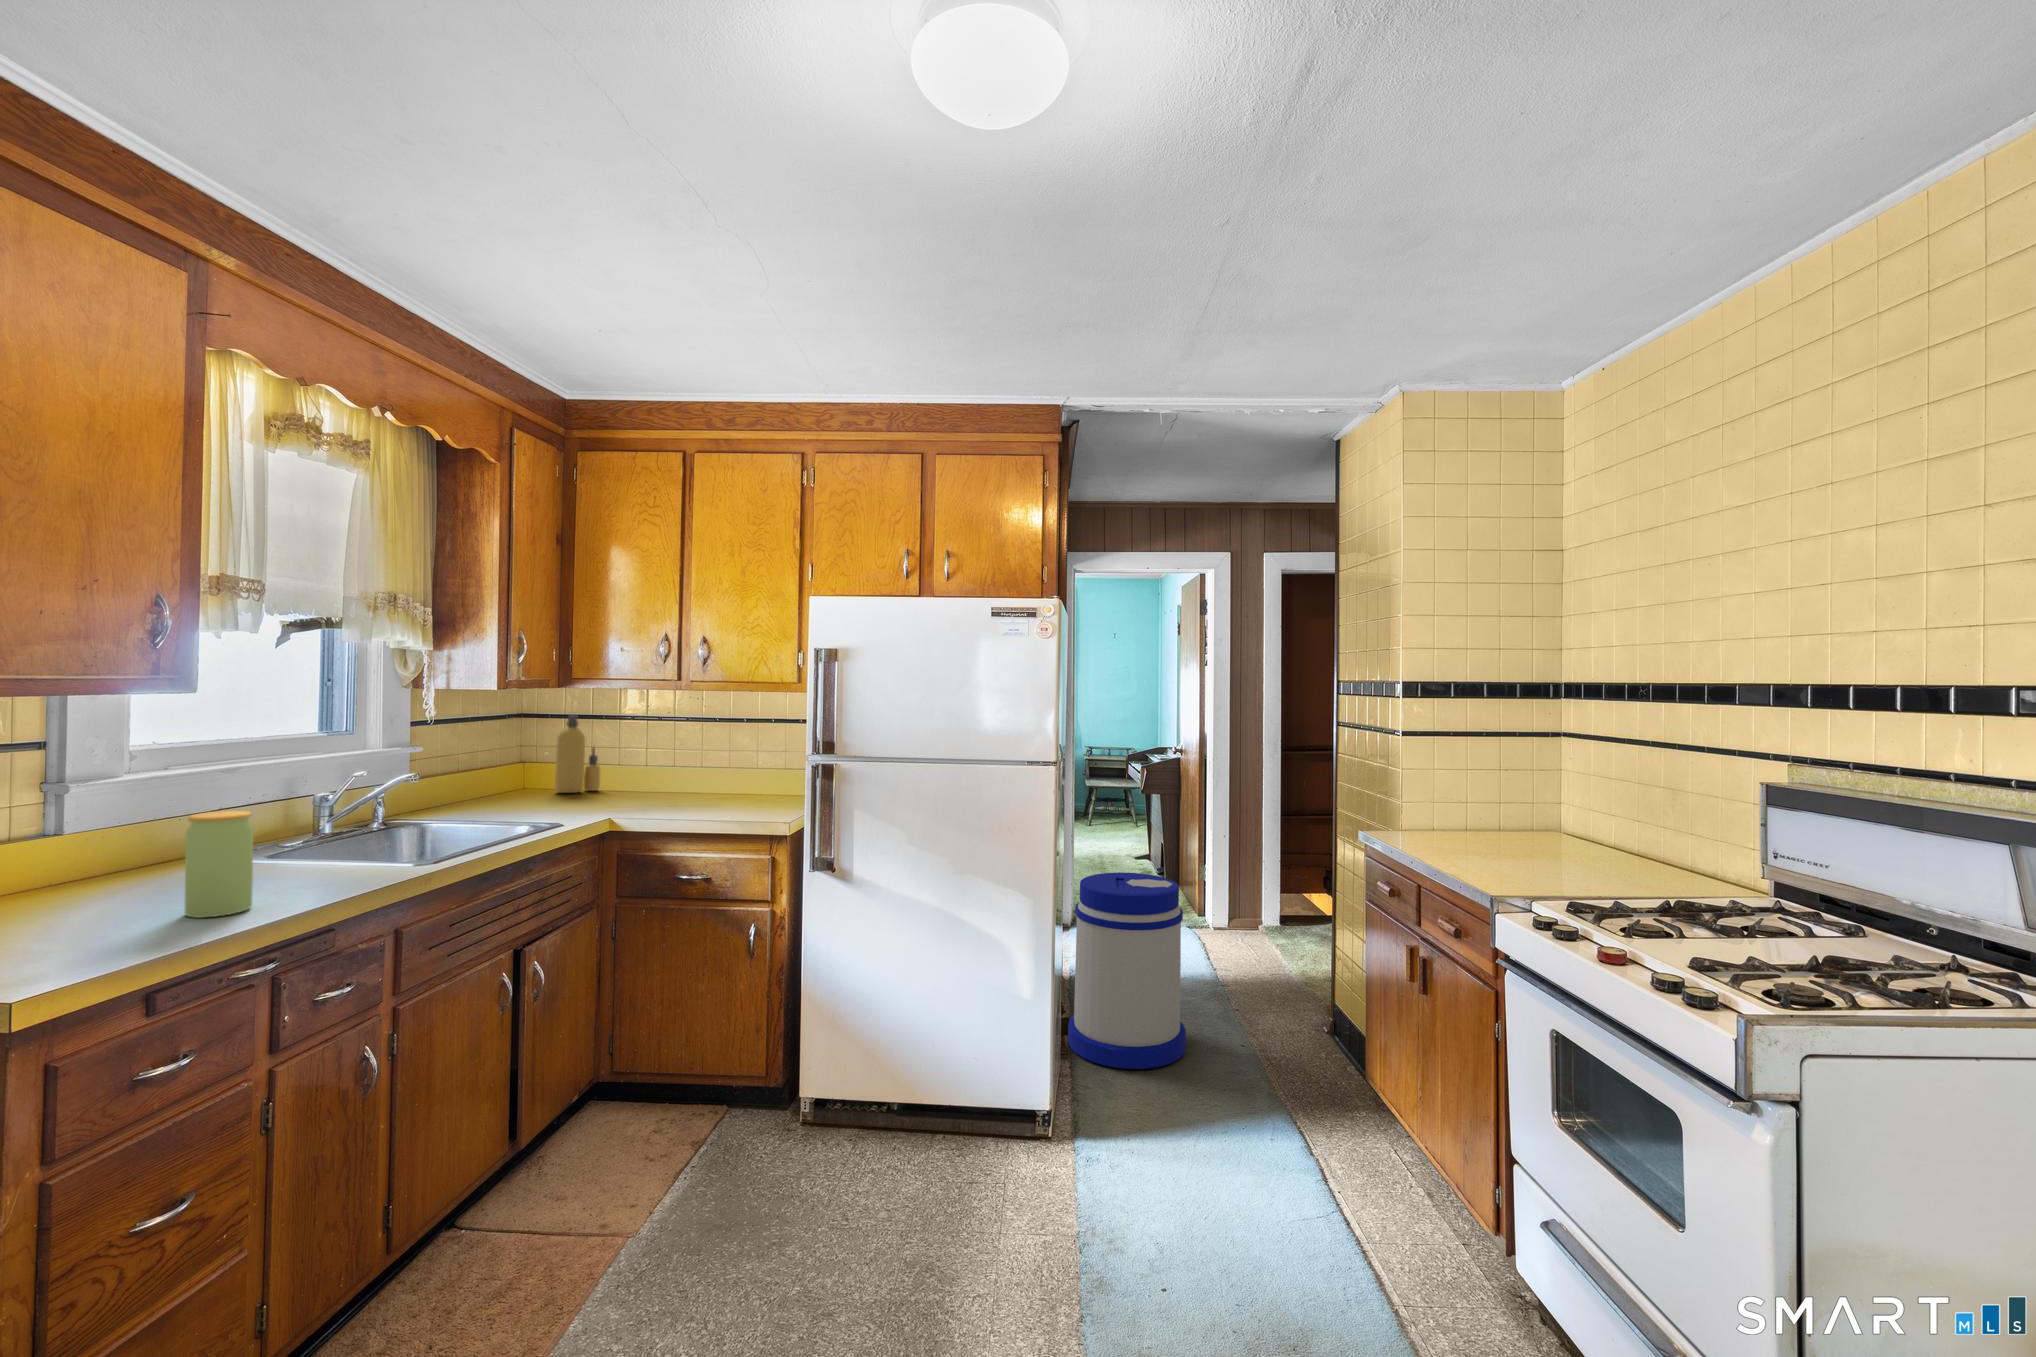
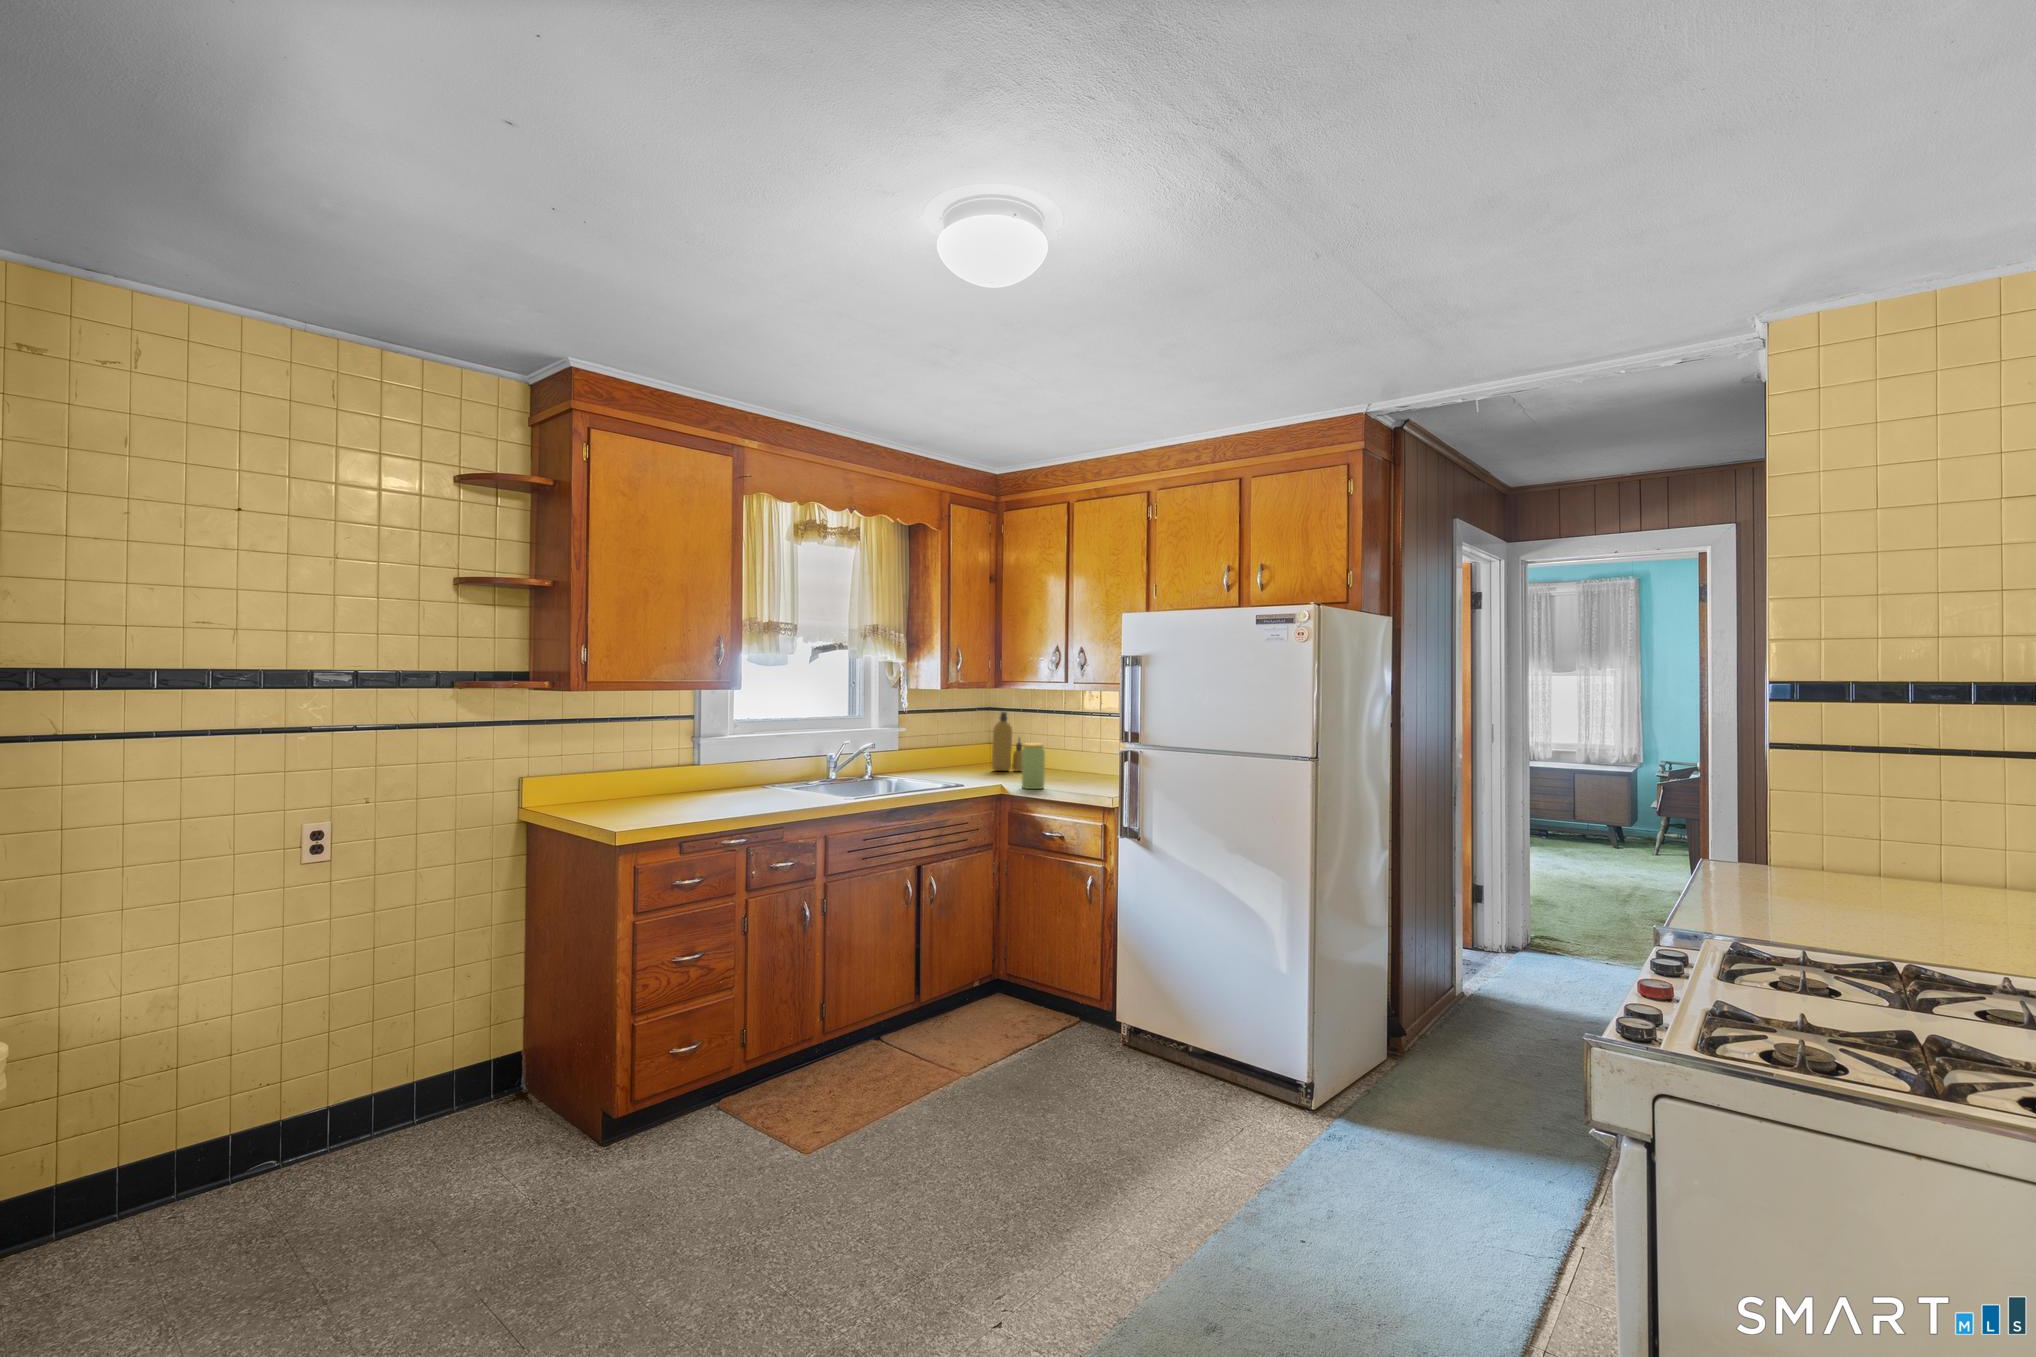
jar: present [185,811,253,918] -> present [1022,743,1045,789]
trash can: present [1068,872,1186,1069] -> none [1398,886,1534,1094]

